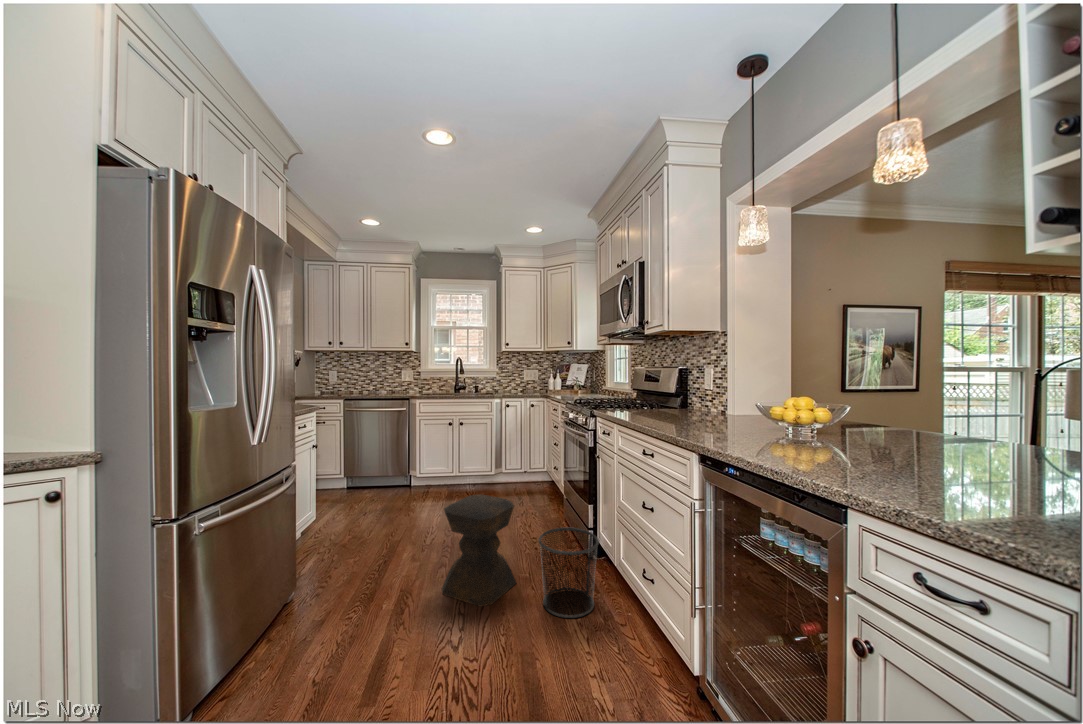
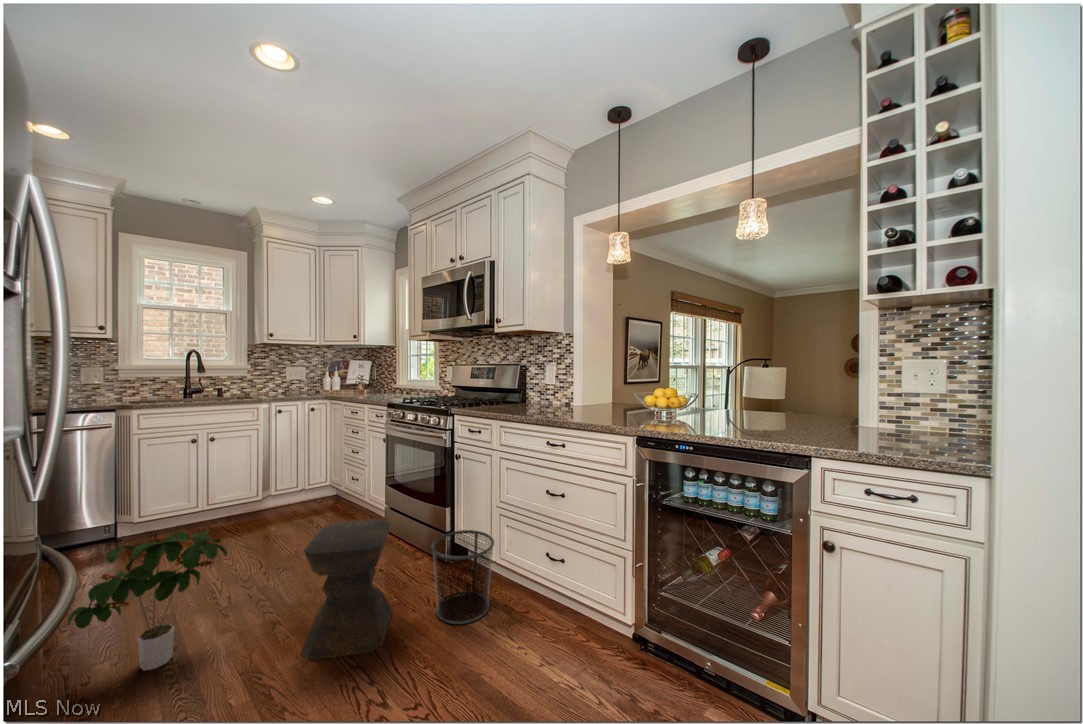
potted plant: none [341,478,419,565] -> present [68,530,227,670]

